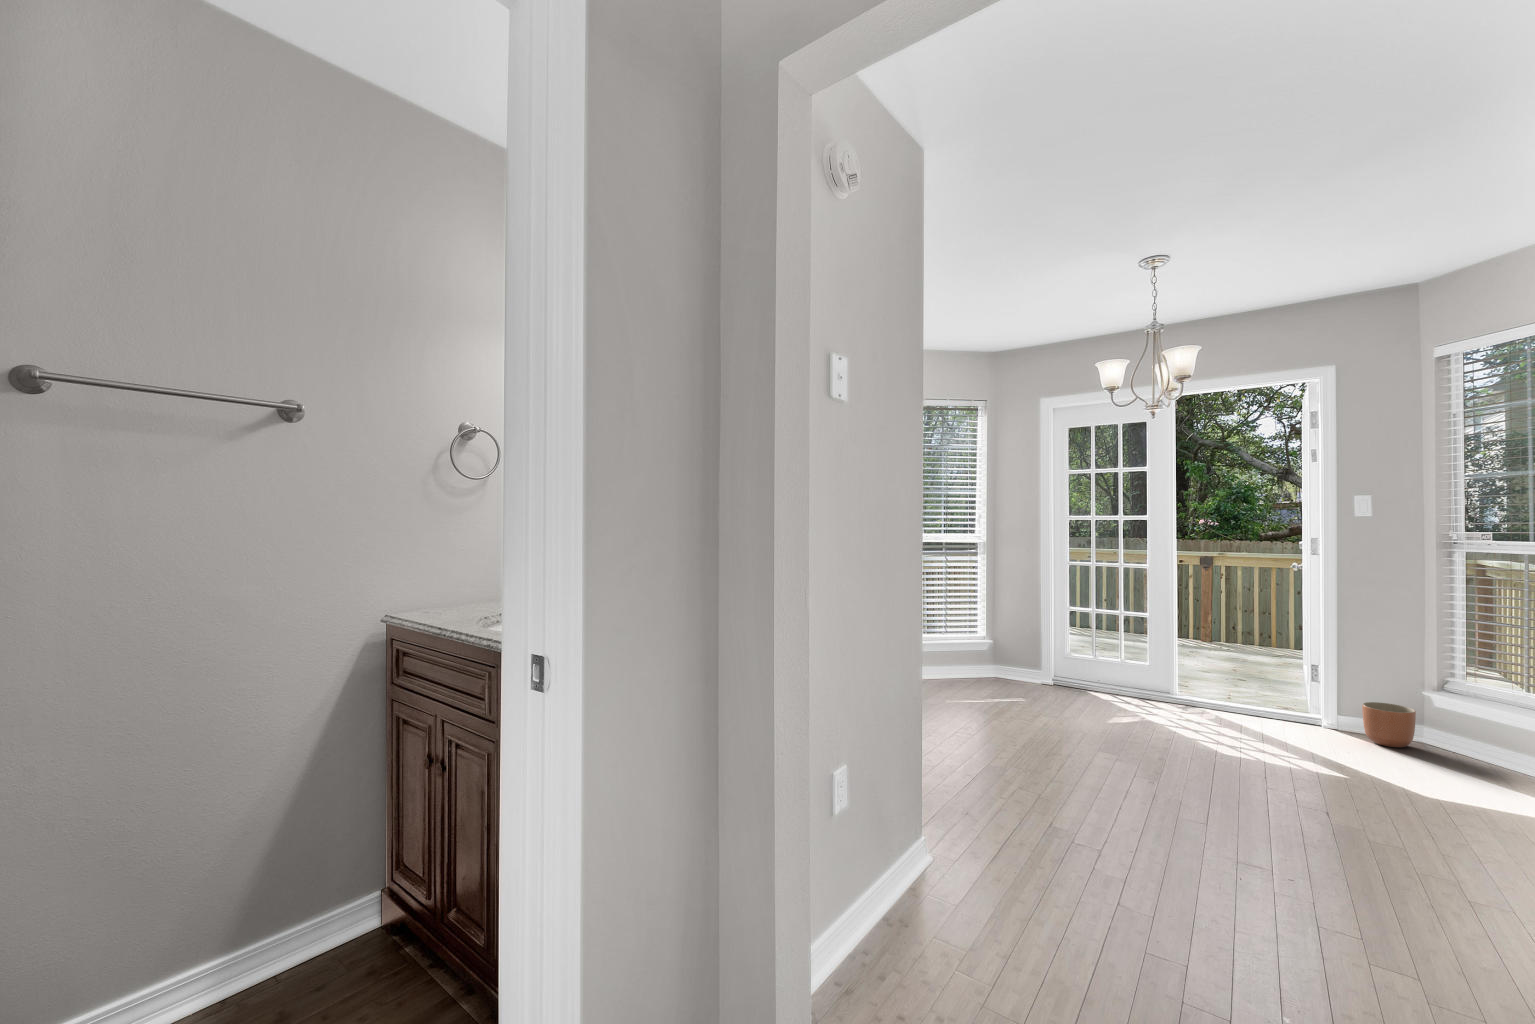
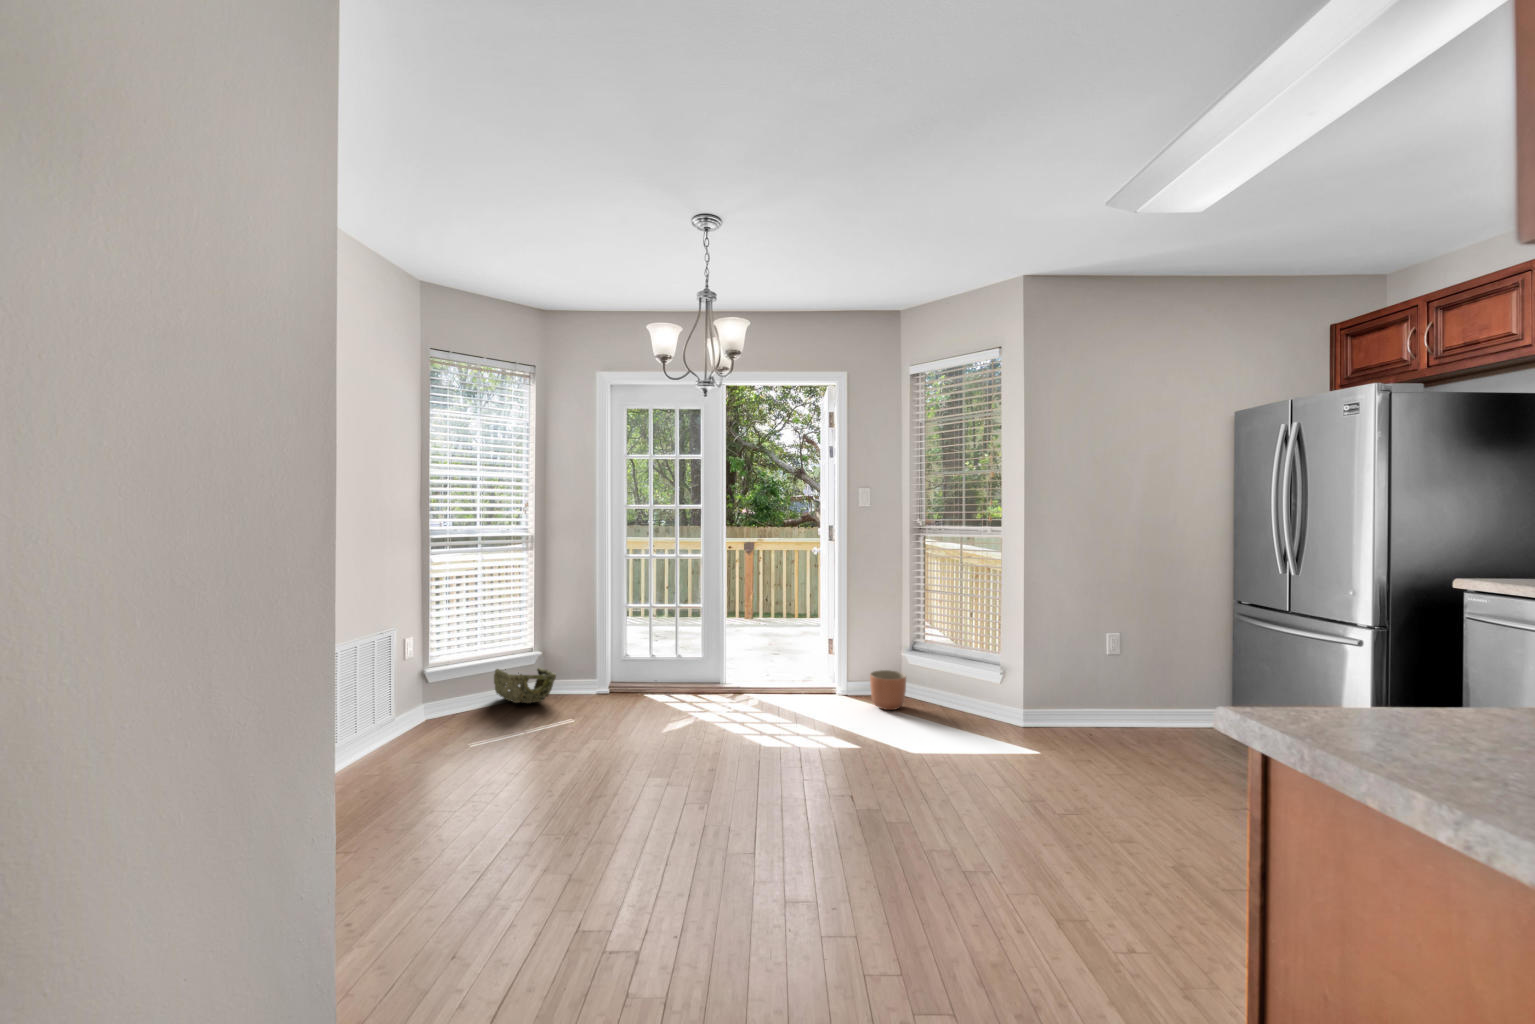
woven basket: none [949,650,1006,686] -> present [494,668,556,703]

